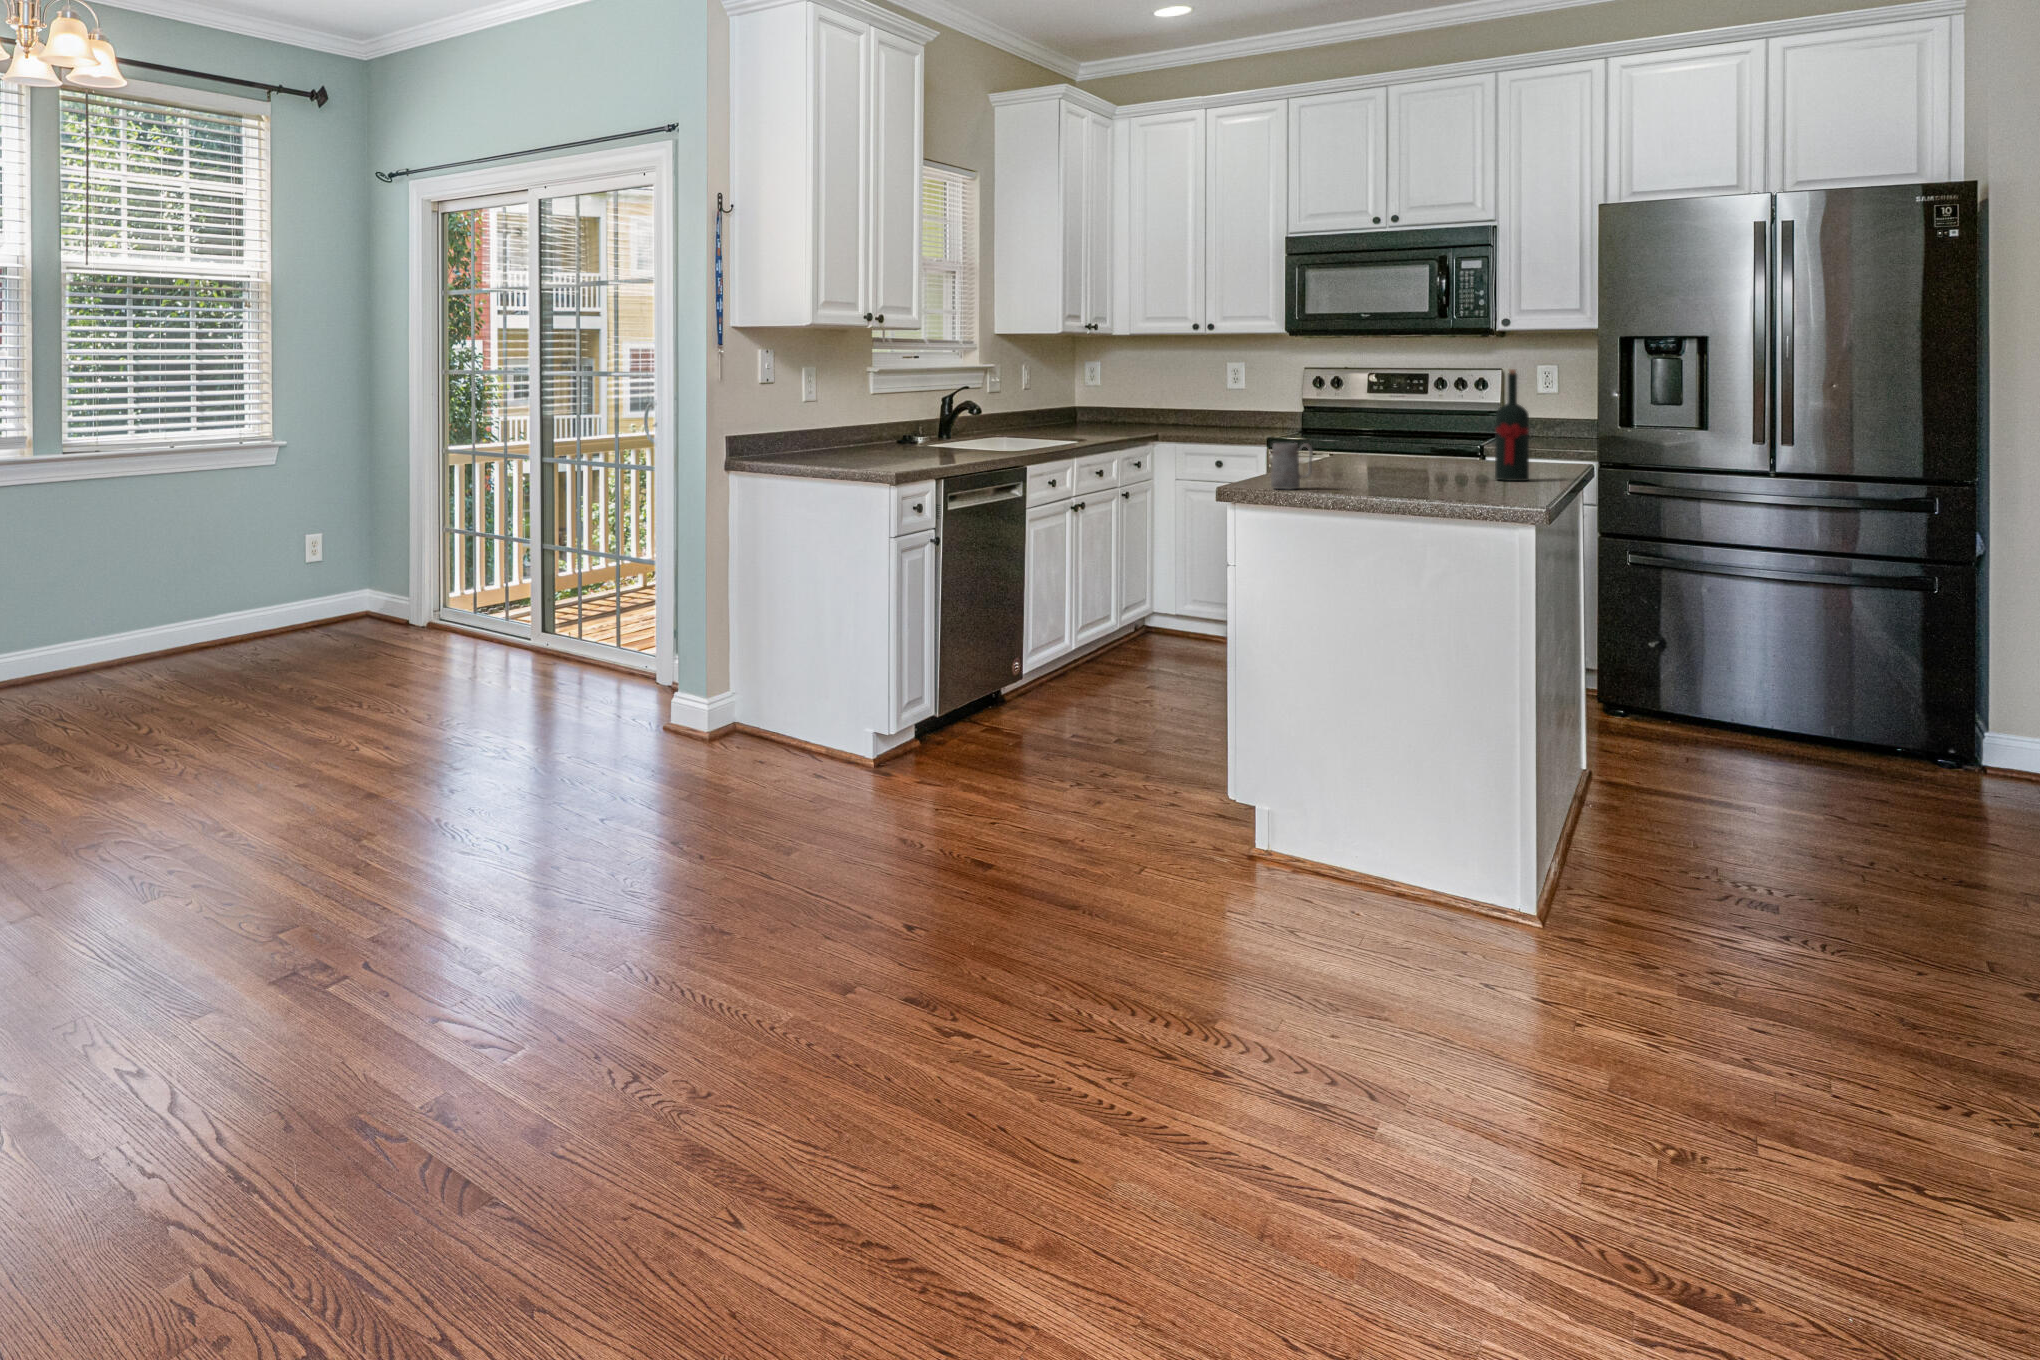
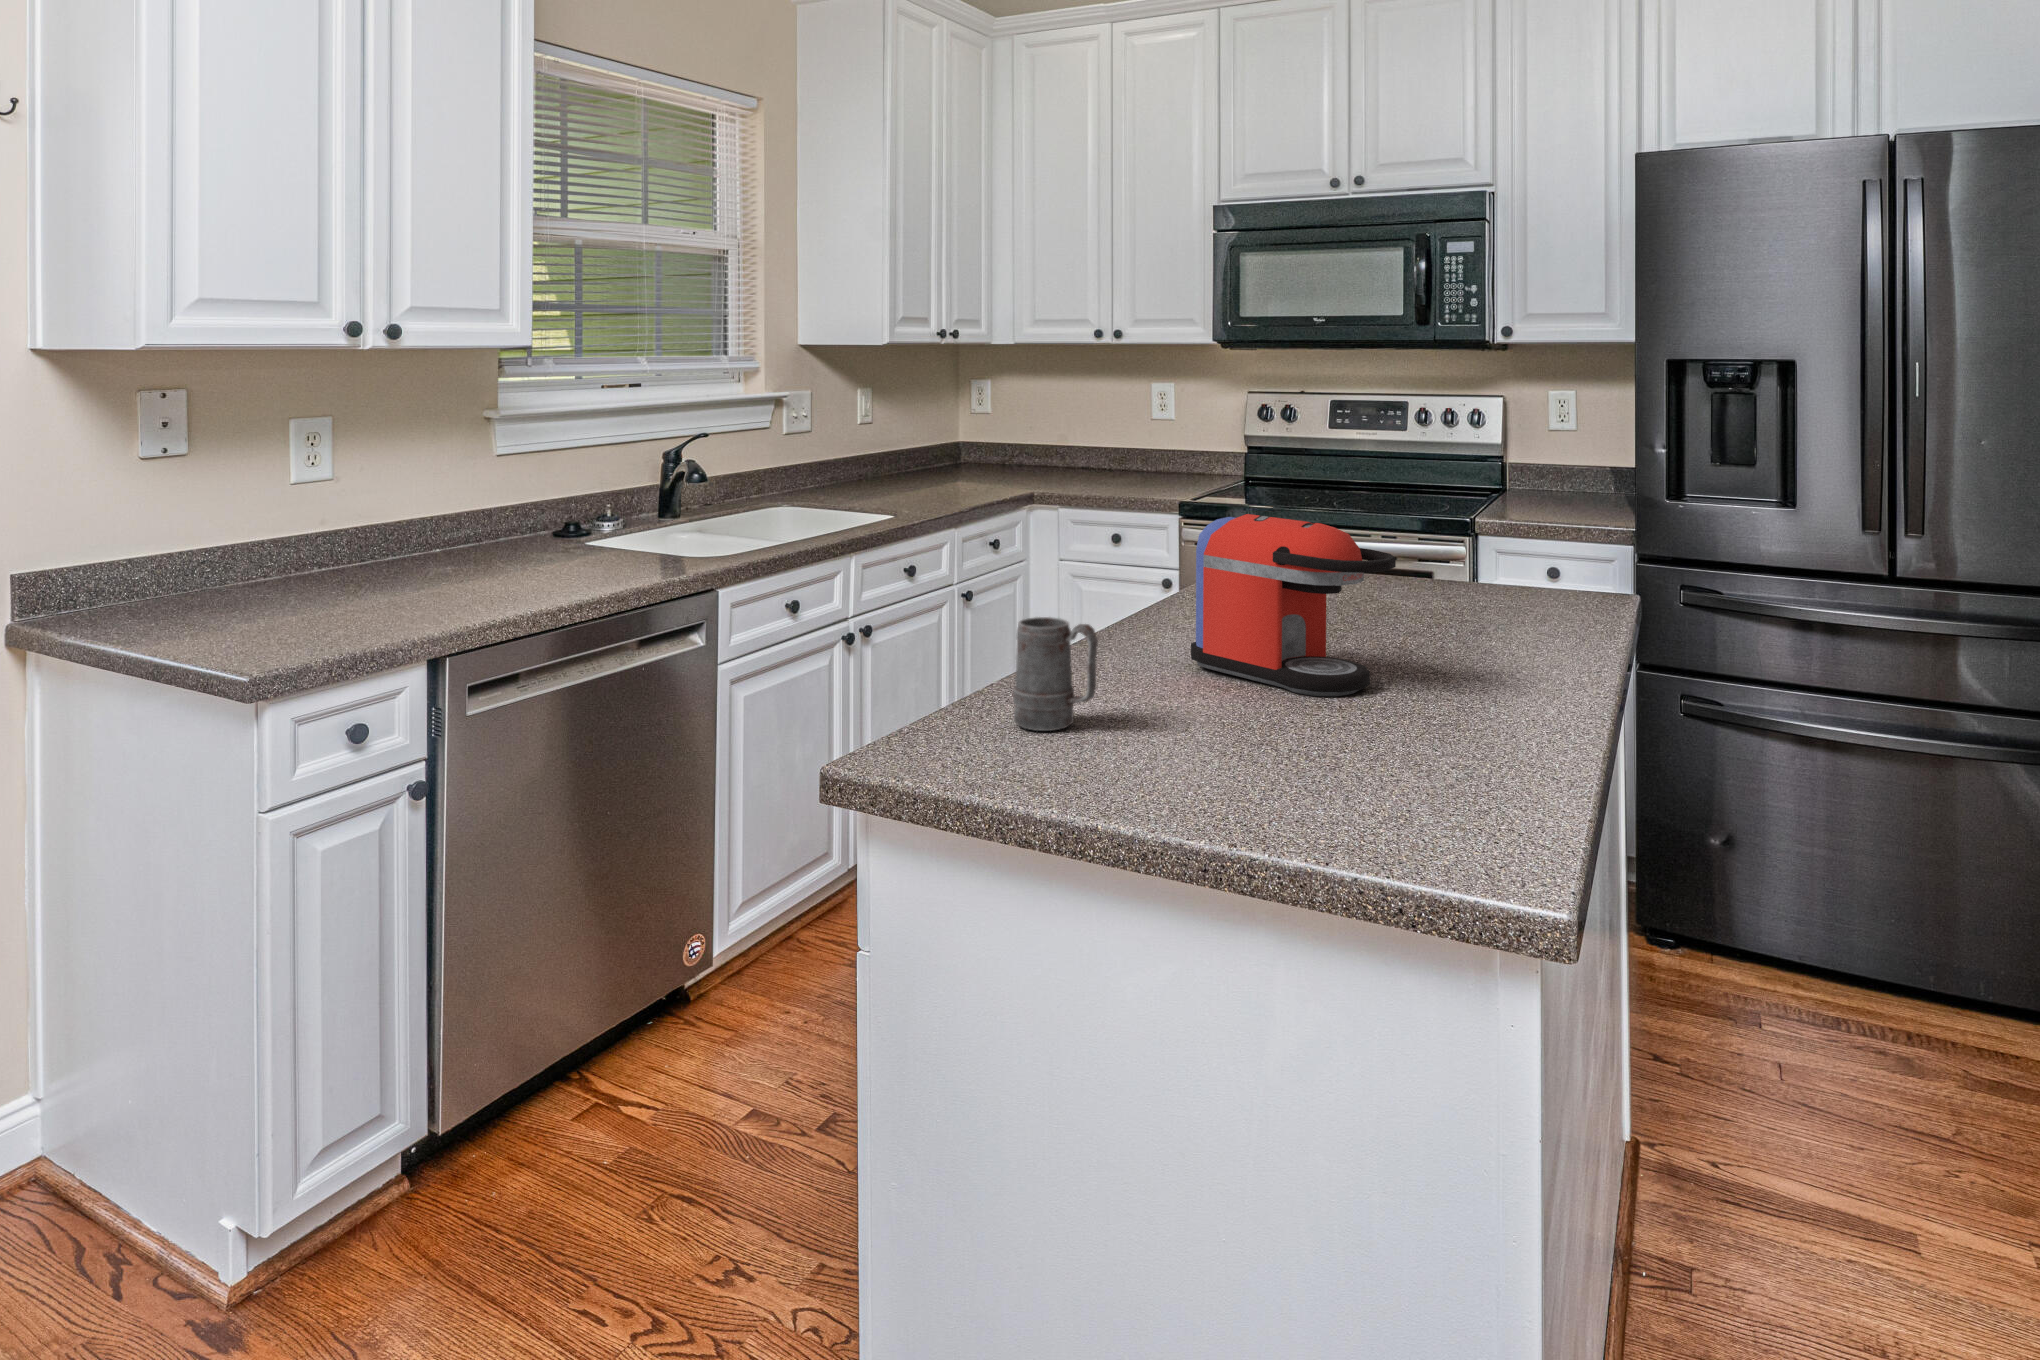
wine bottle: present [1495,369,1529,481] -> none [1478,440,1540,670]
coffee maker: none [1339,405,1453,486] -> present [1191,514,1396,696]

